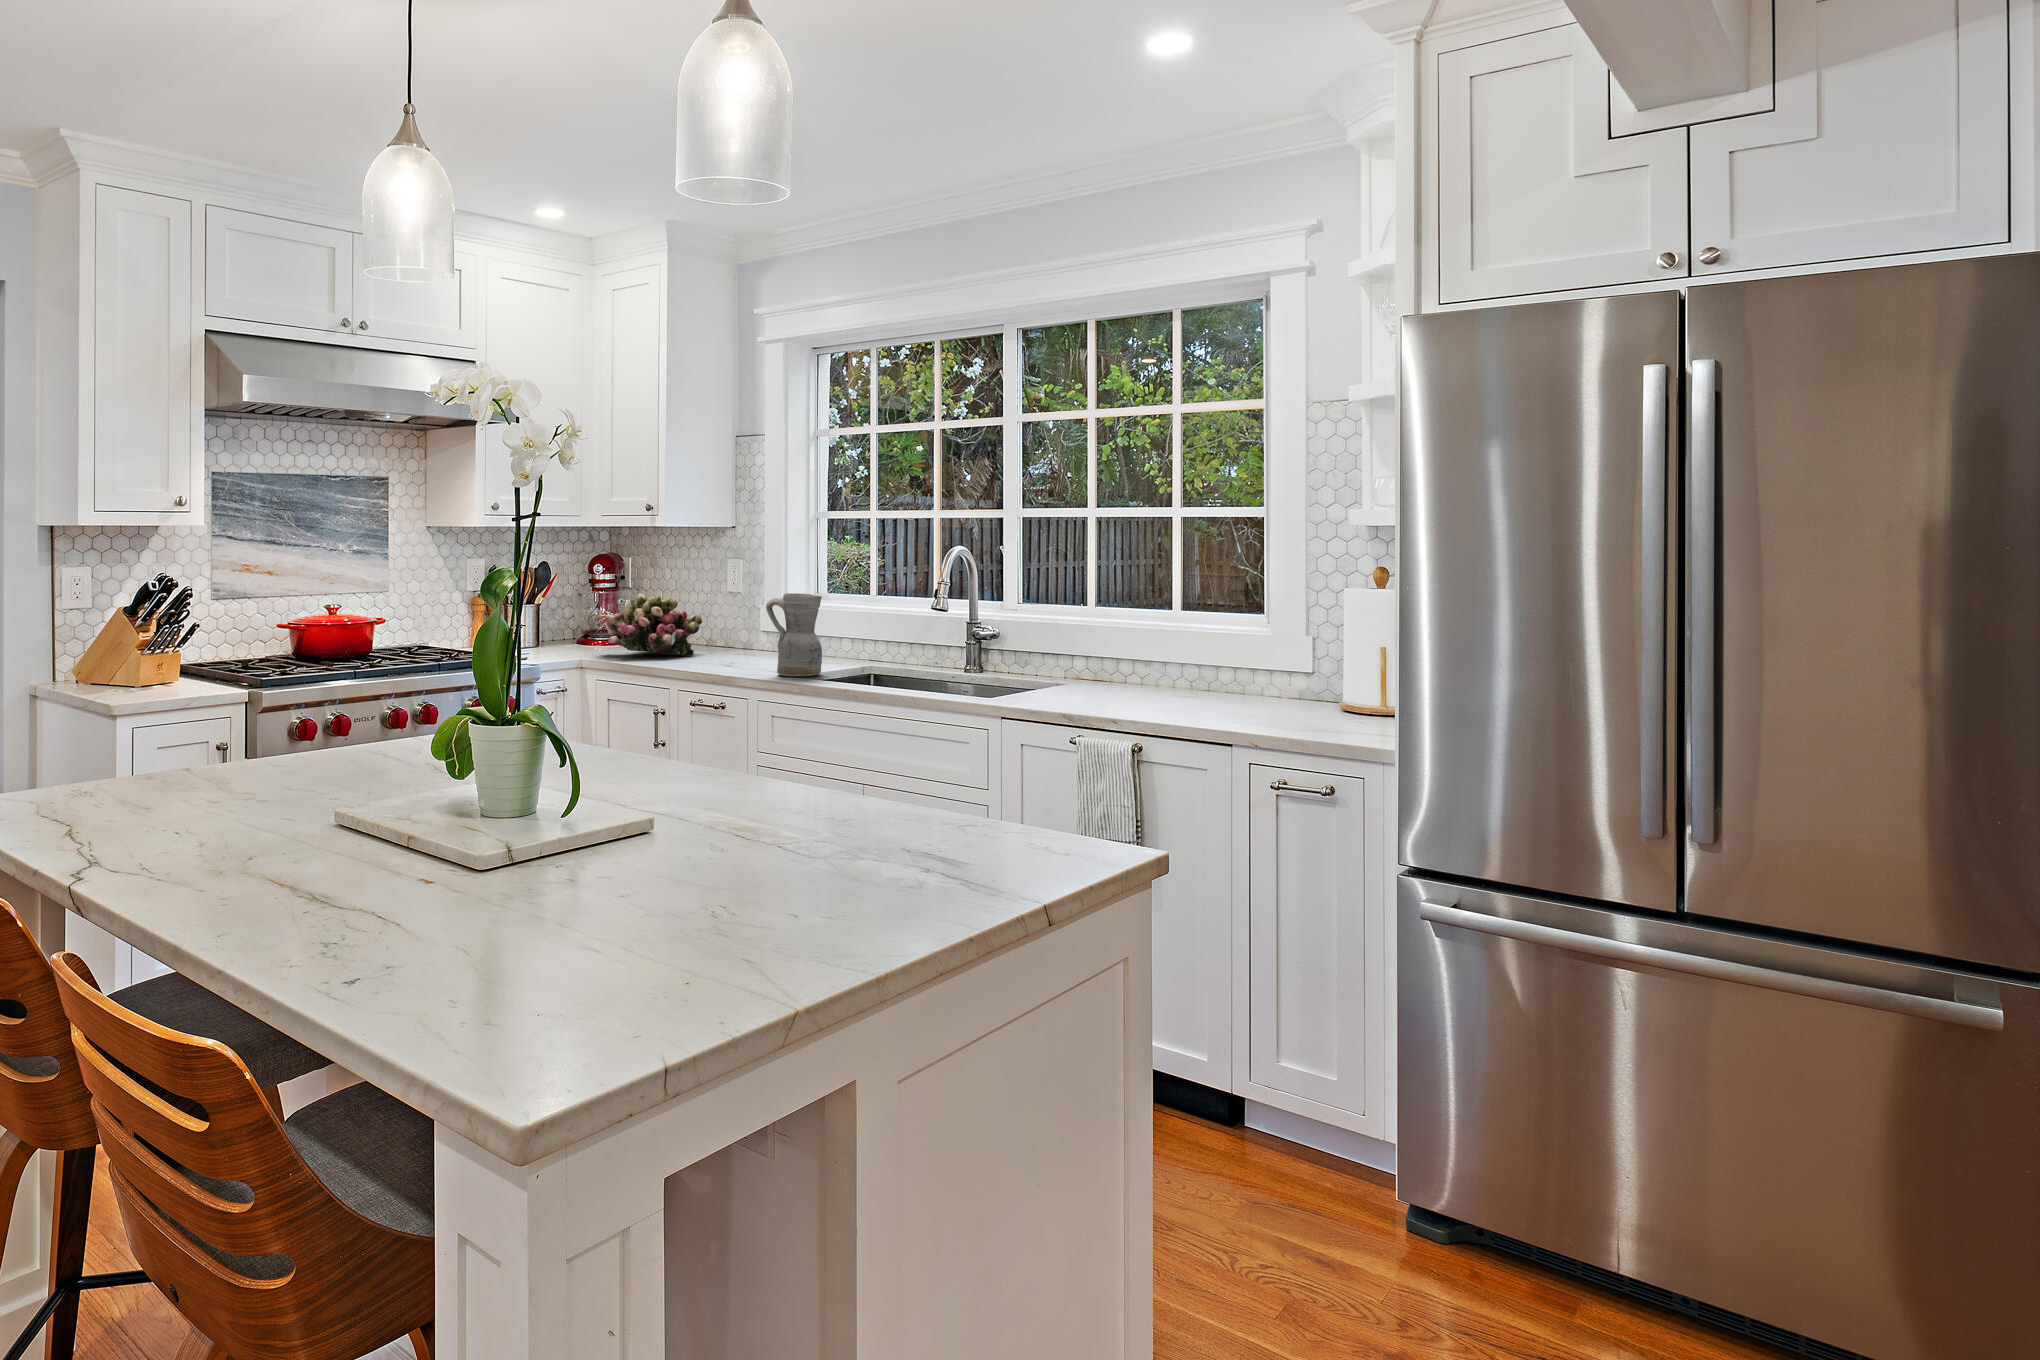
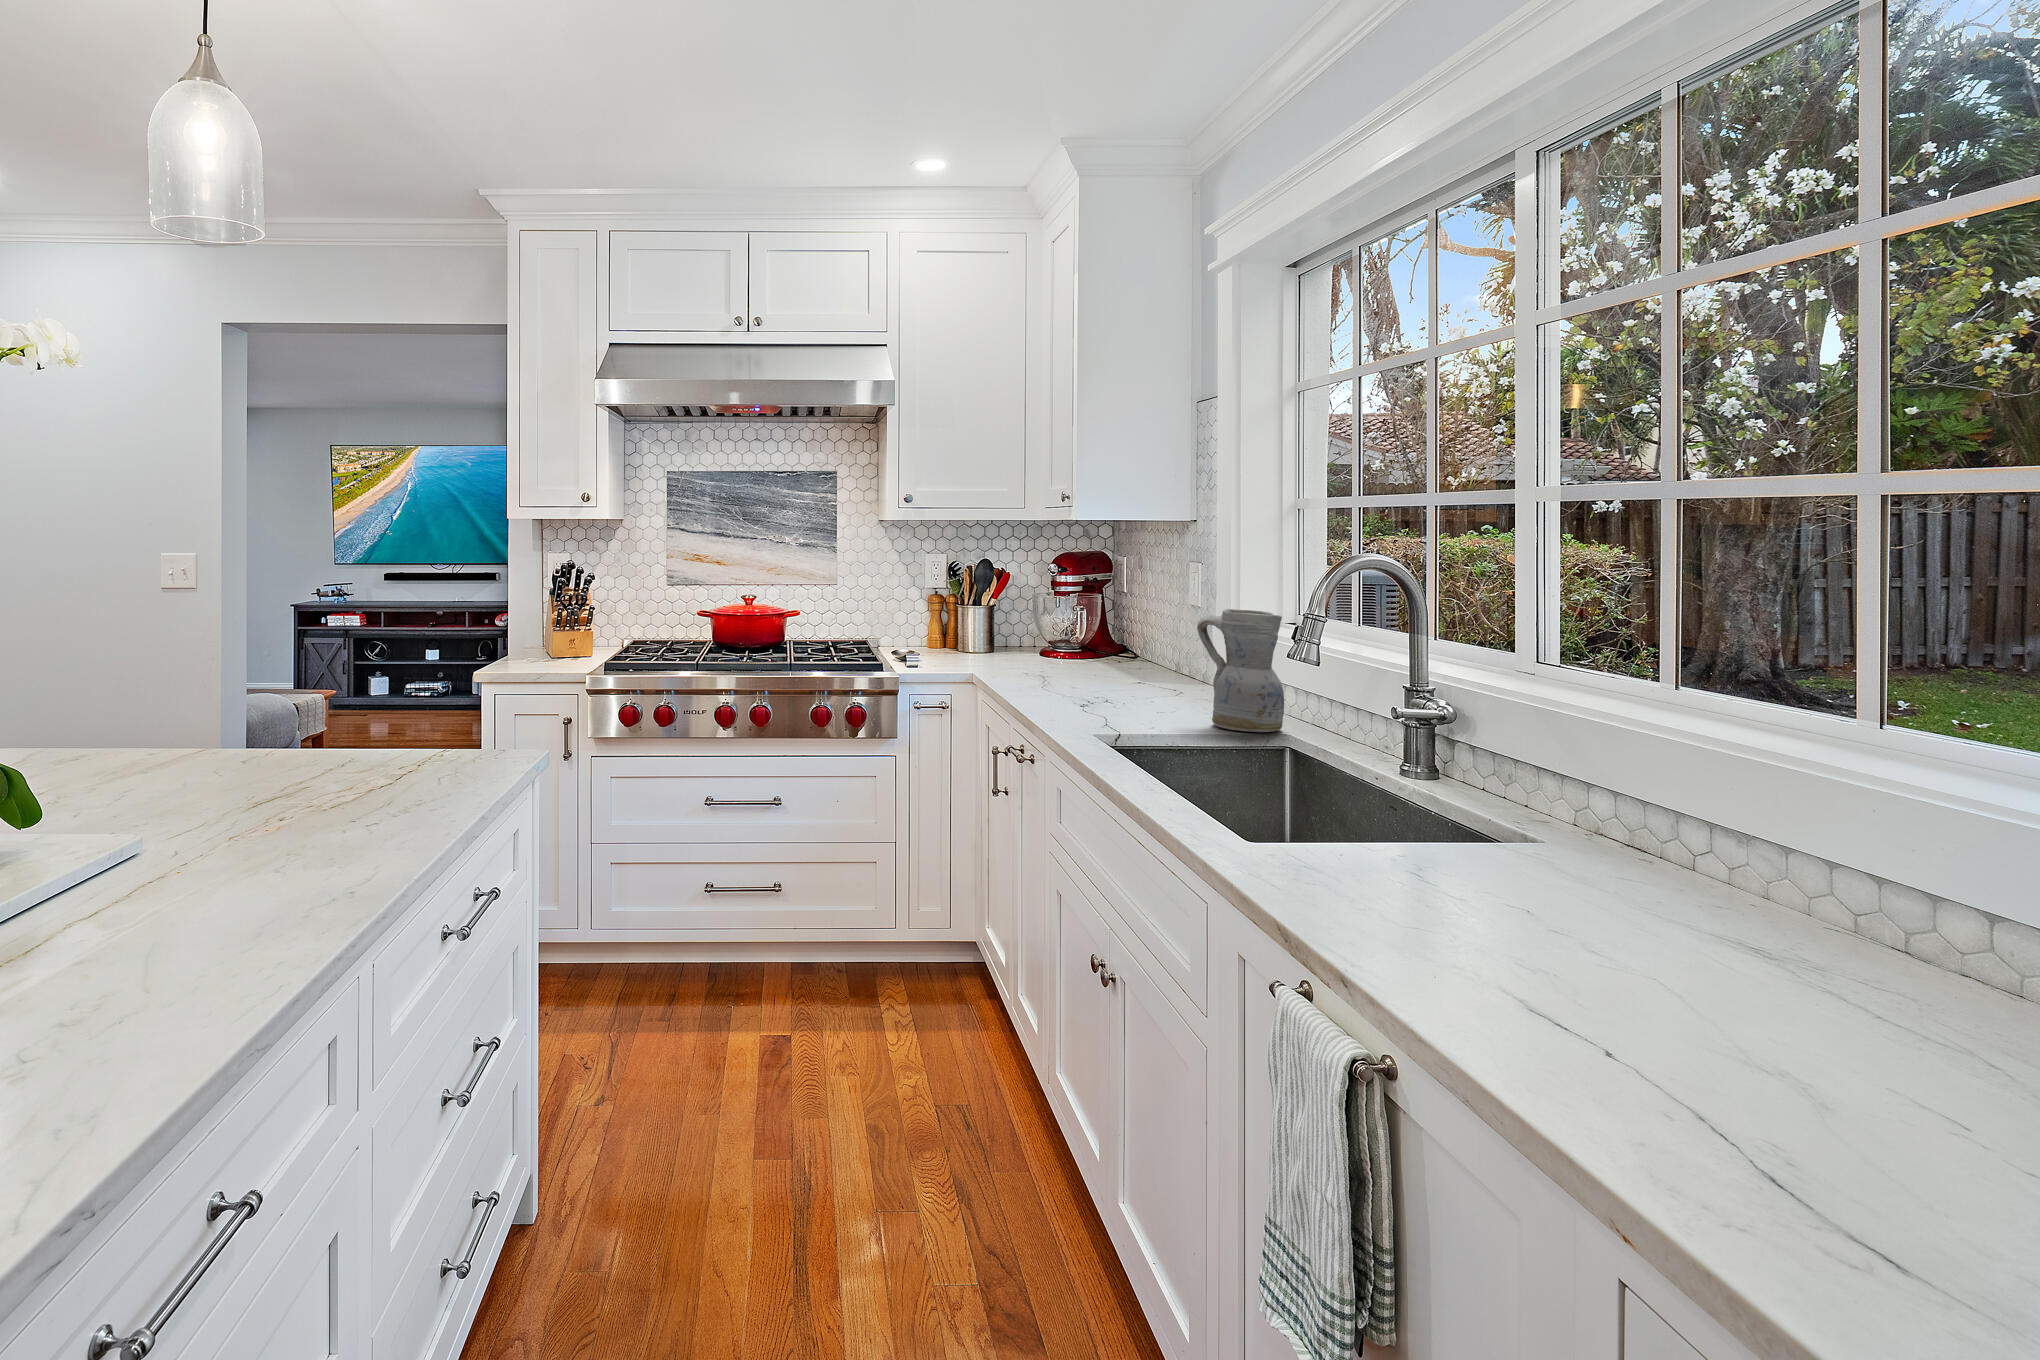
flower arrangement: present [604,594,702,656] -> none [1034,601,1161,680]

